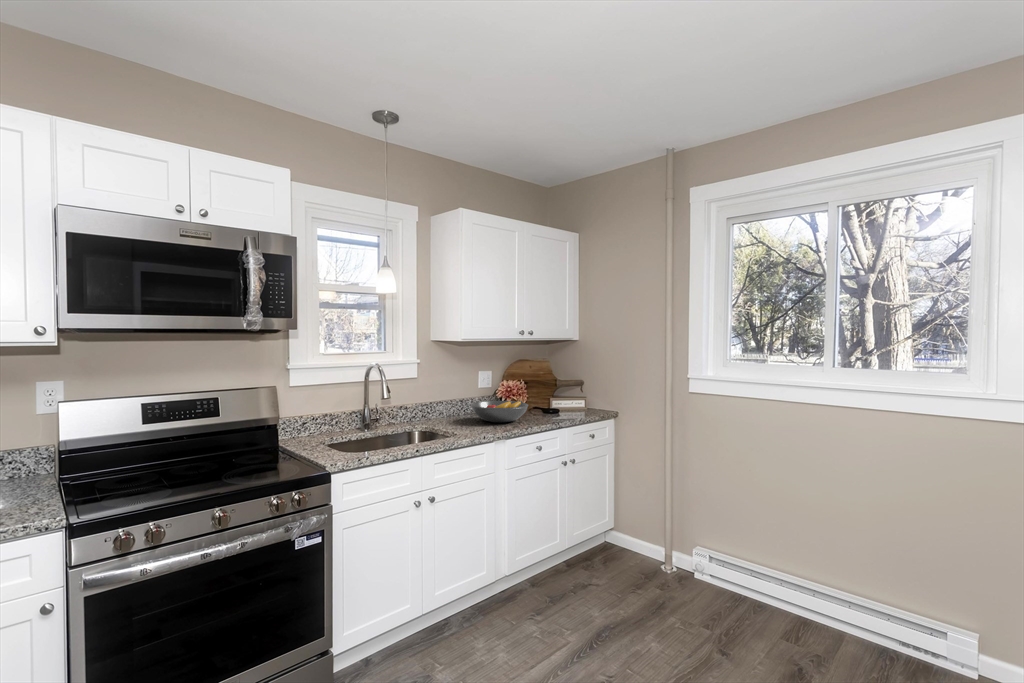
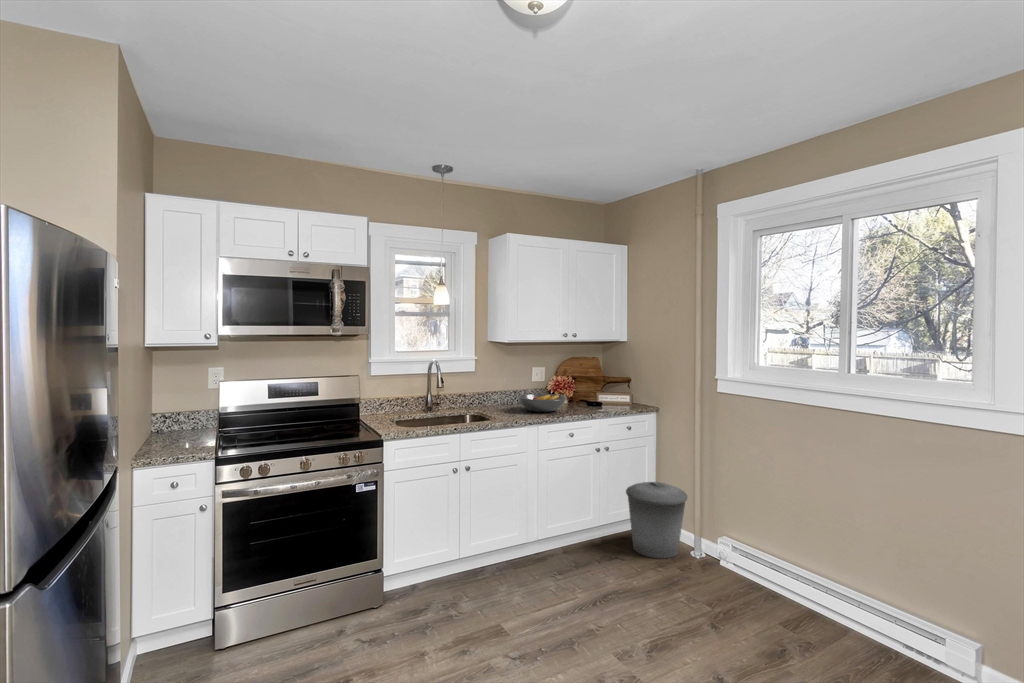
trash can: none [597,494,665,580] -> present [626,482,687,558]

